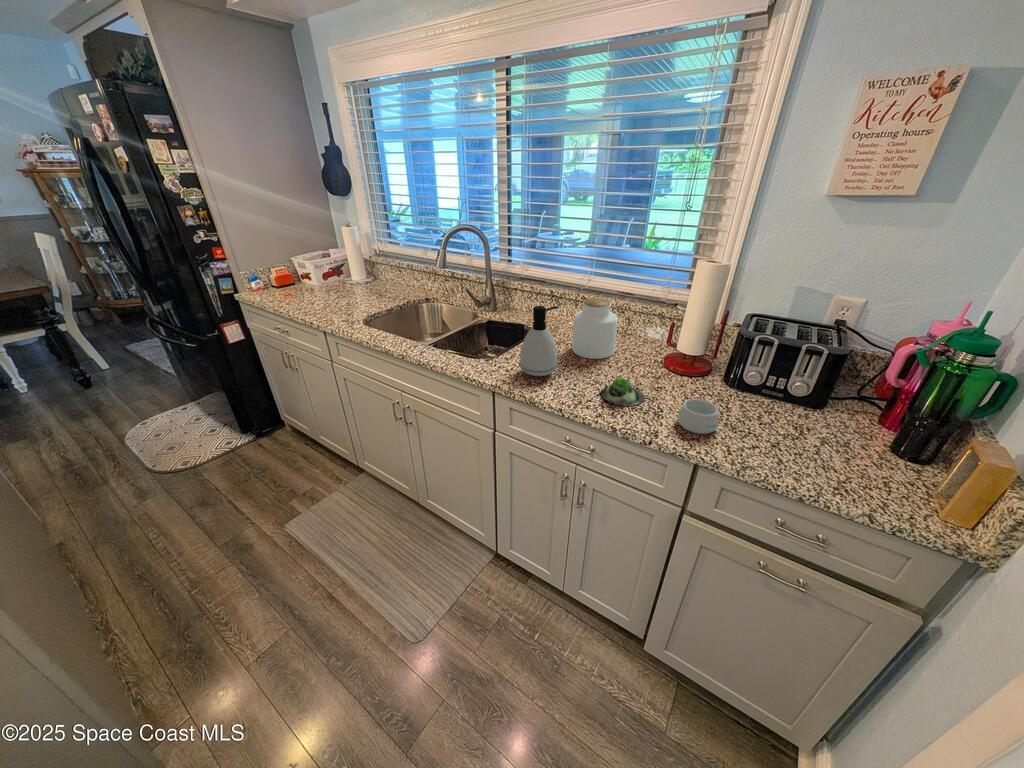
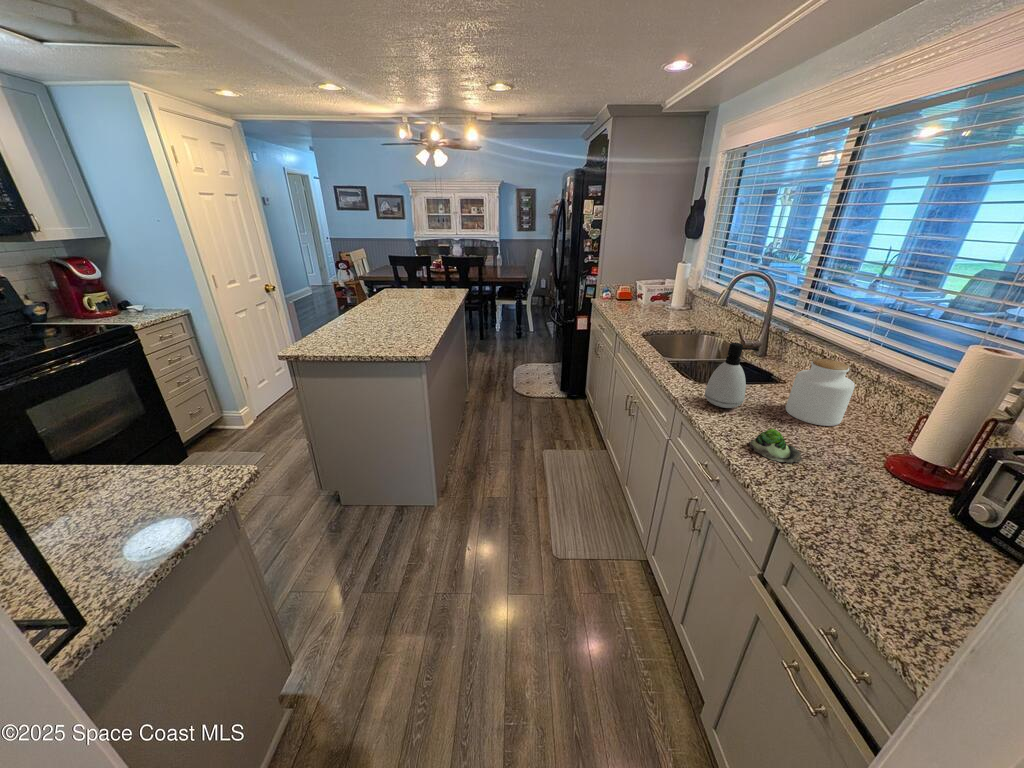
mug: present [678,399,719,434] -> none [794,473,860,516]

